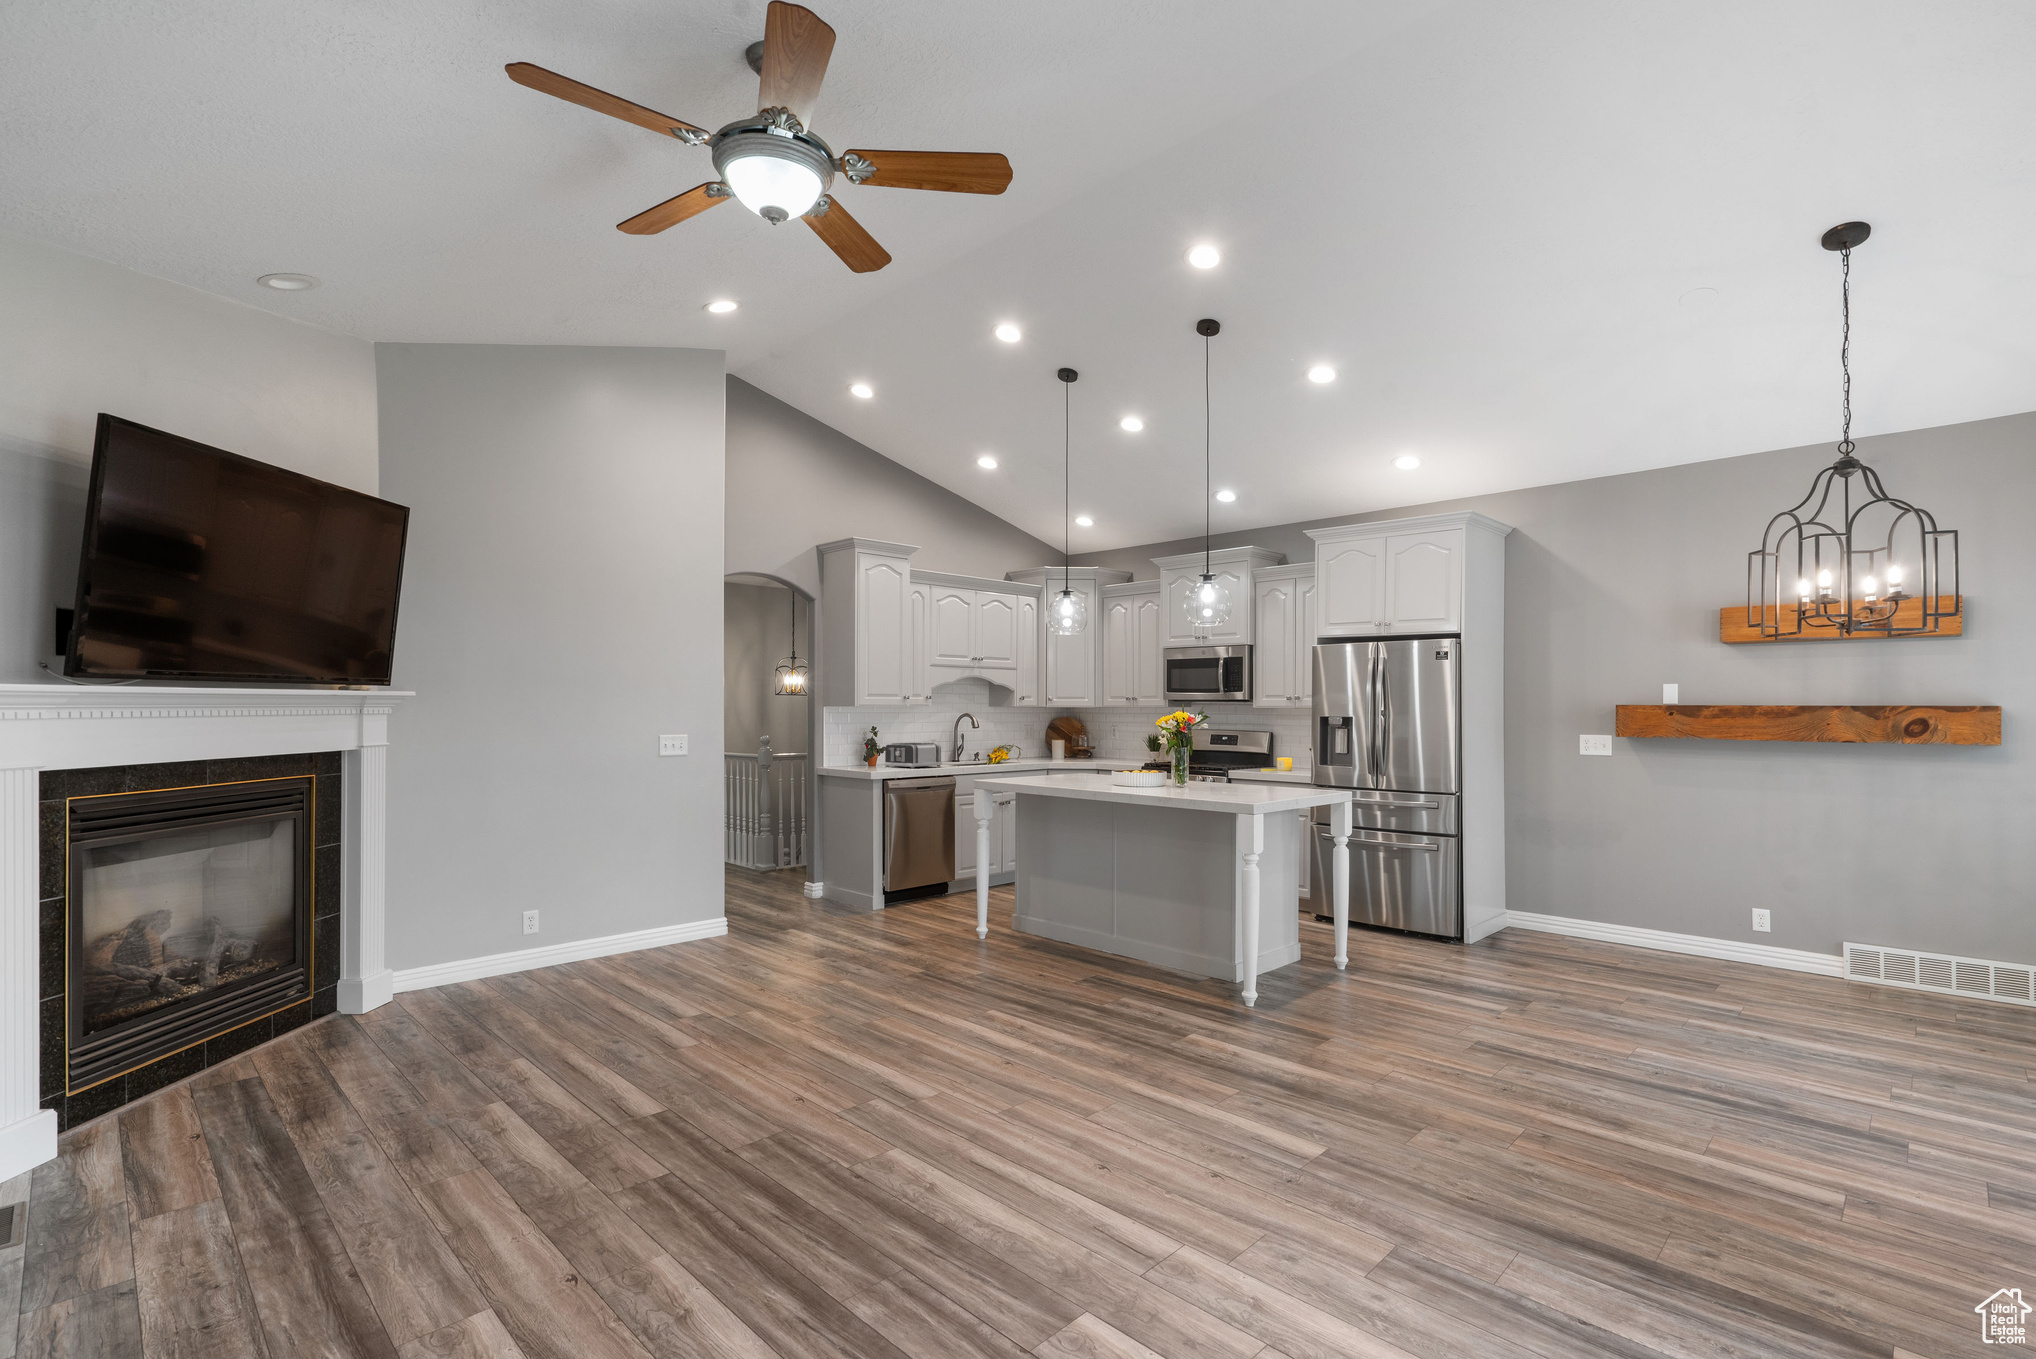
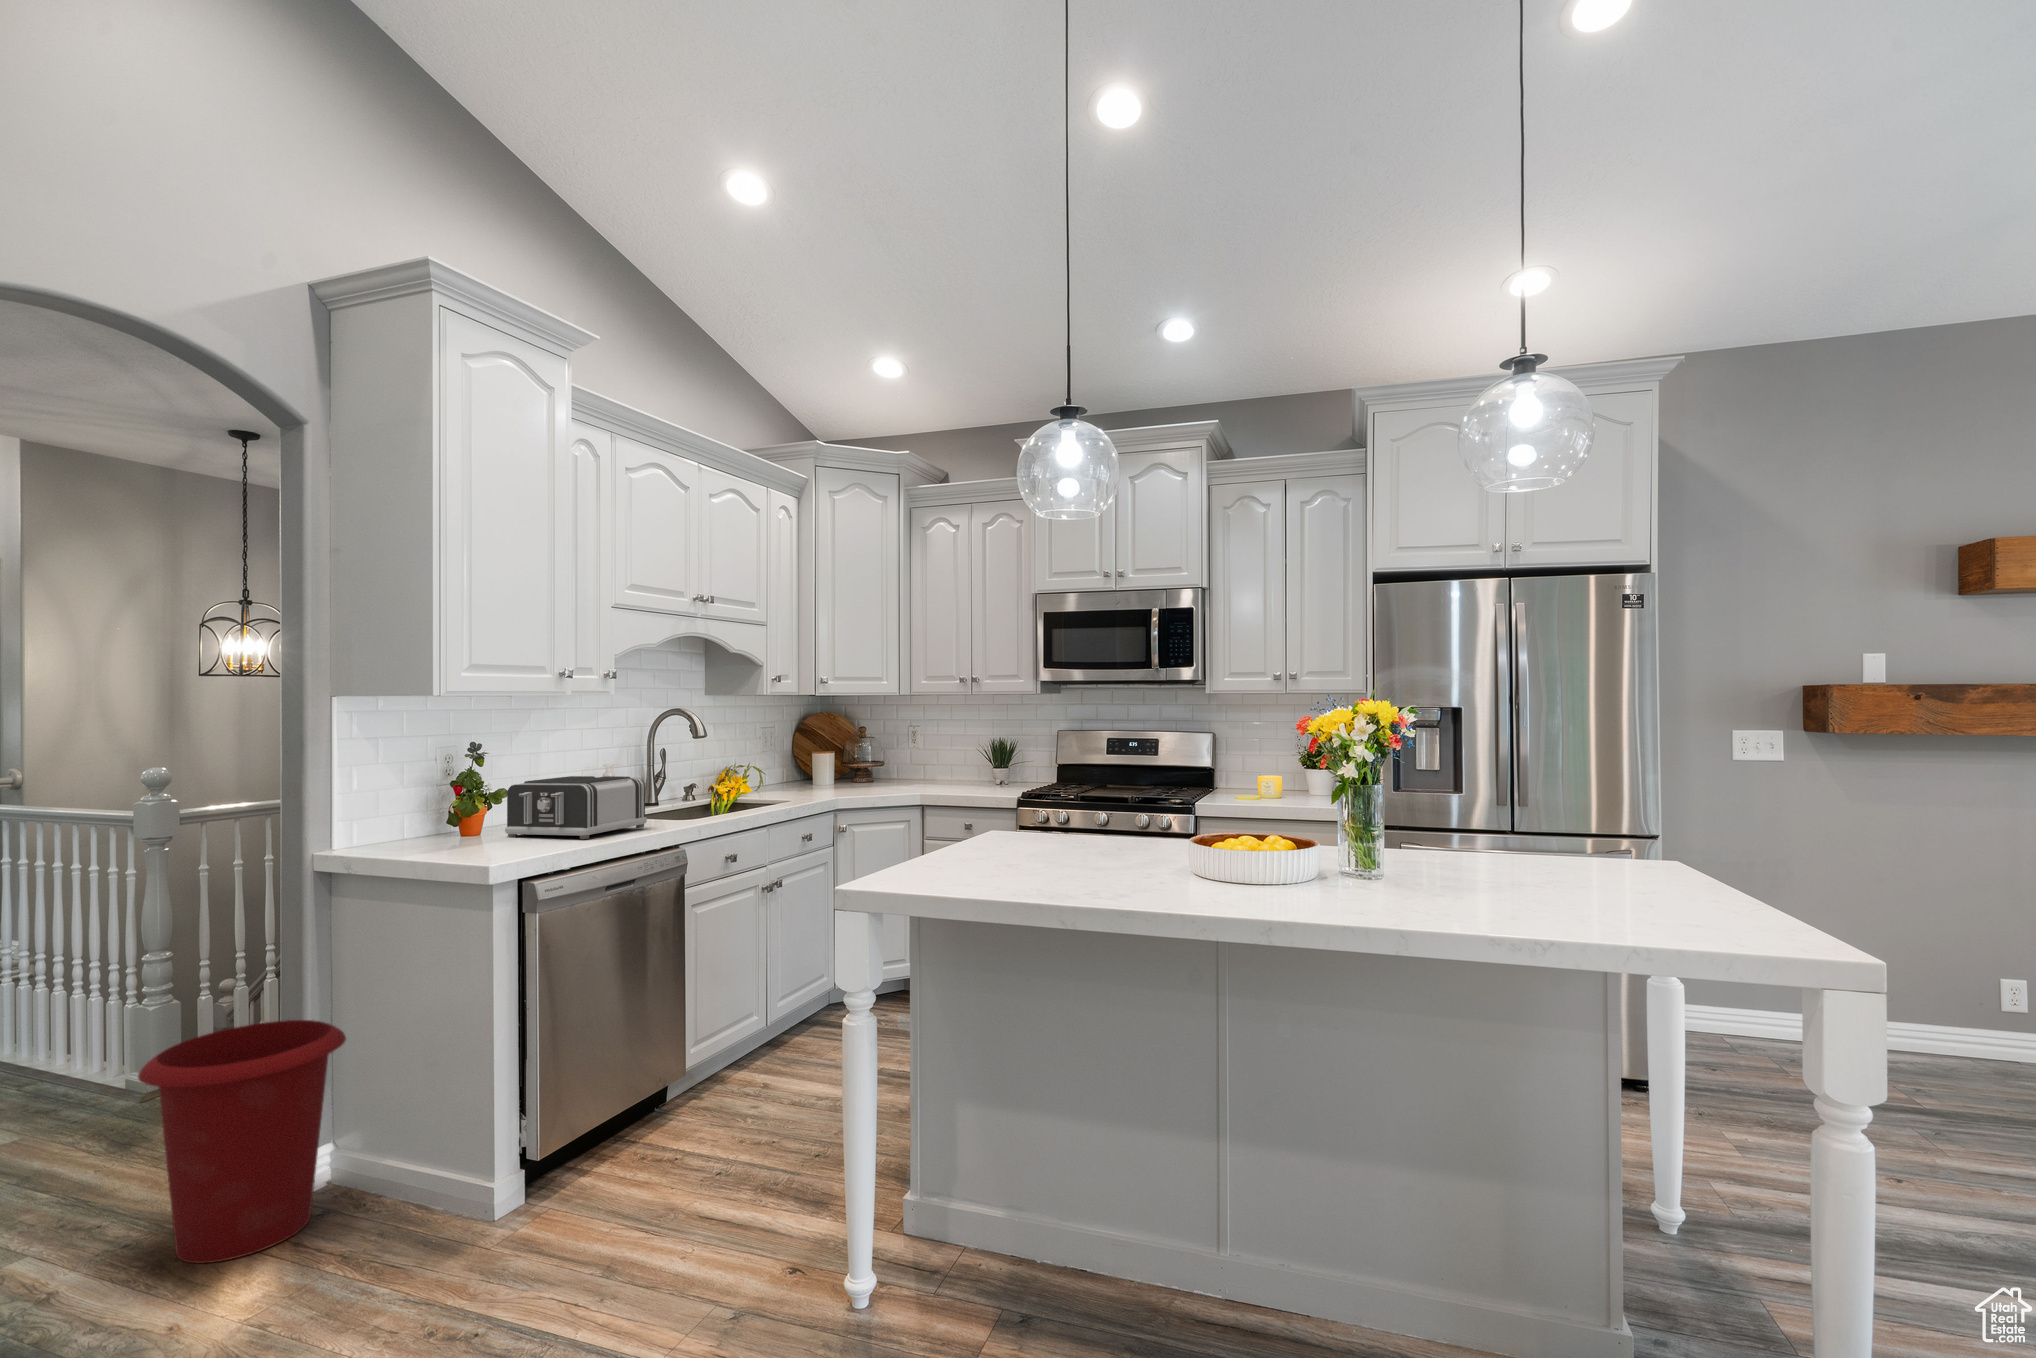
waste bin: none [767,830,828,906] -> present [138,1020,346,1263]

